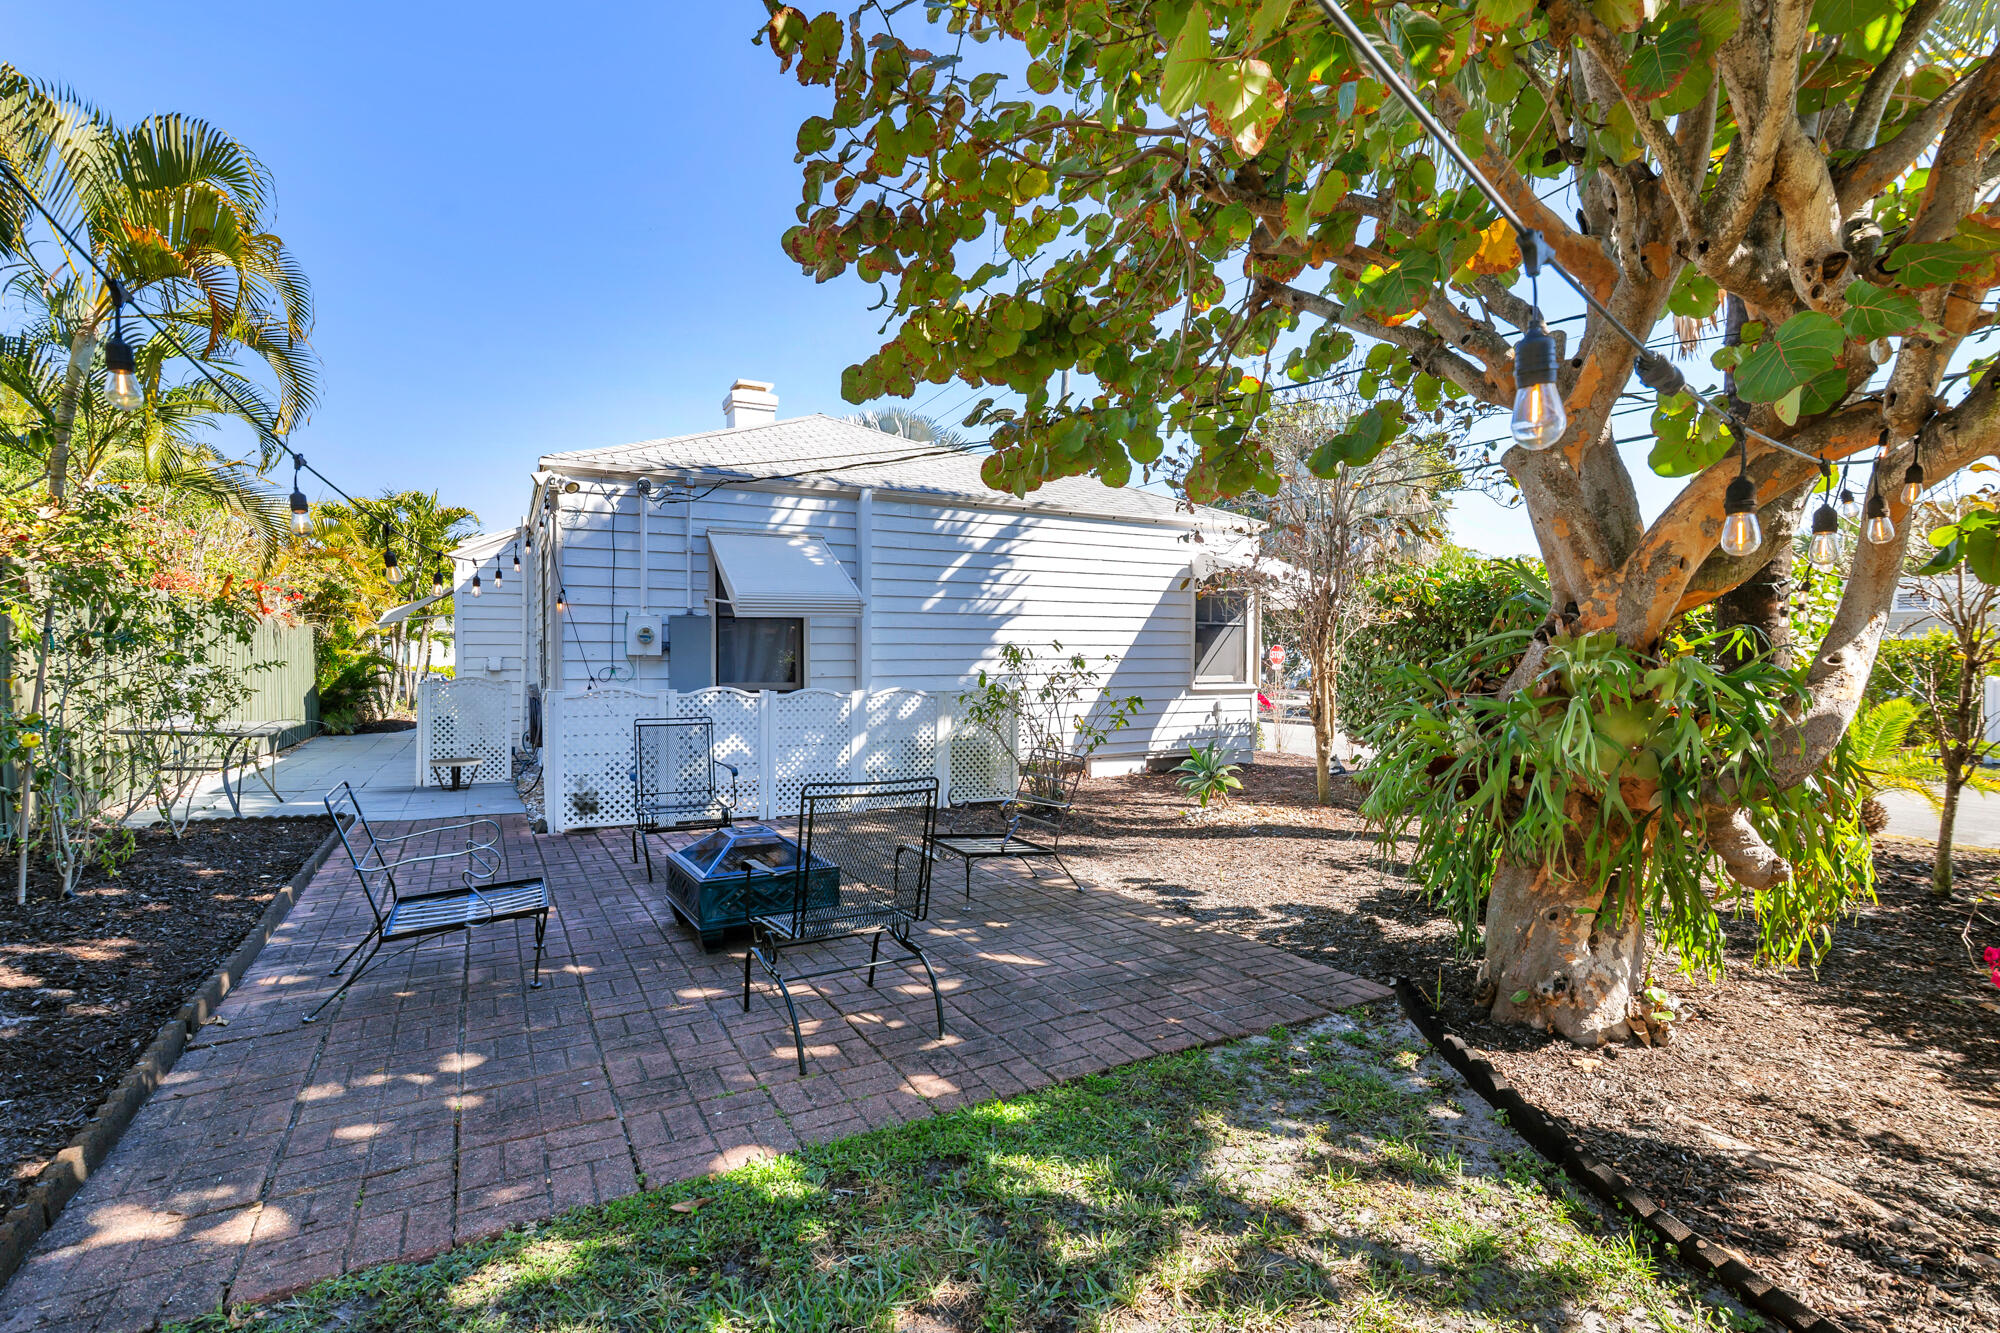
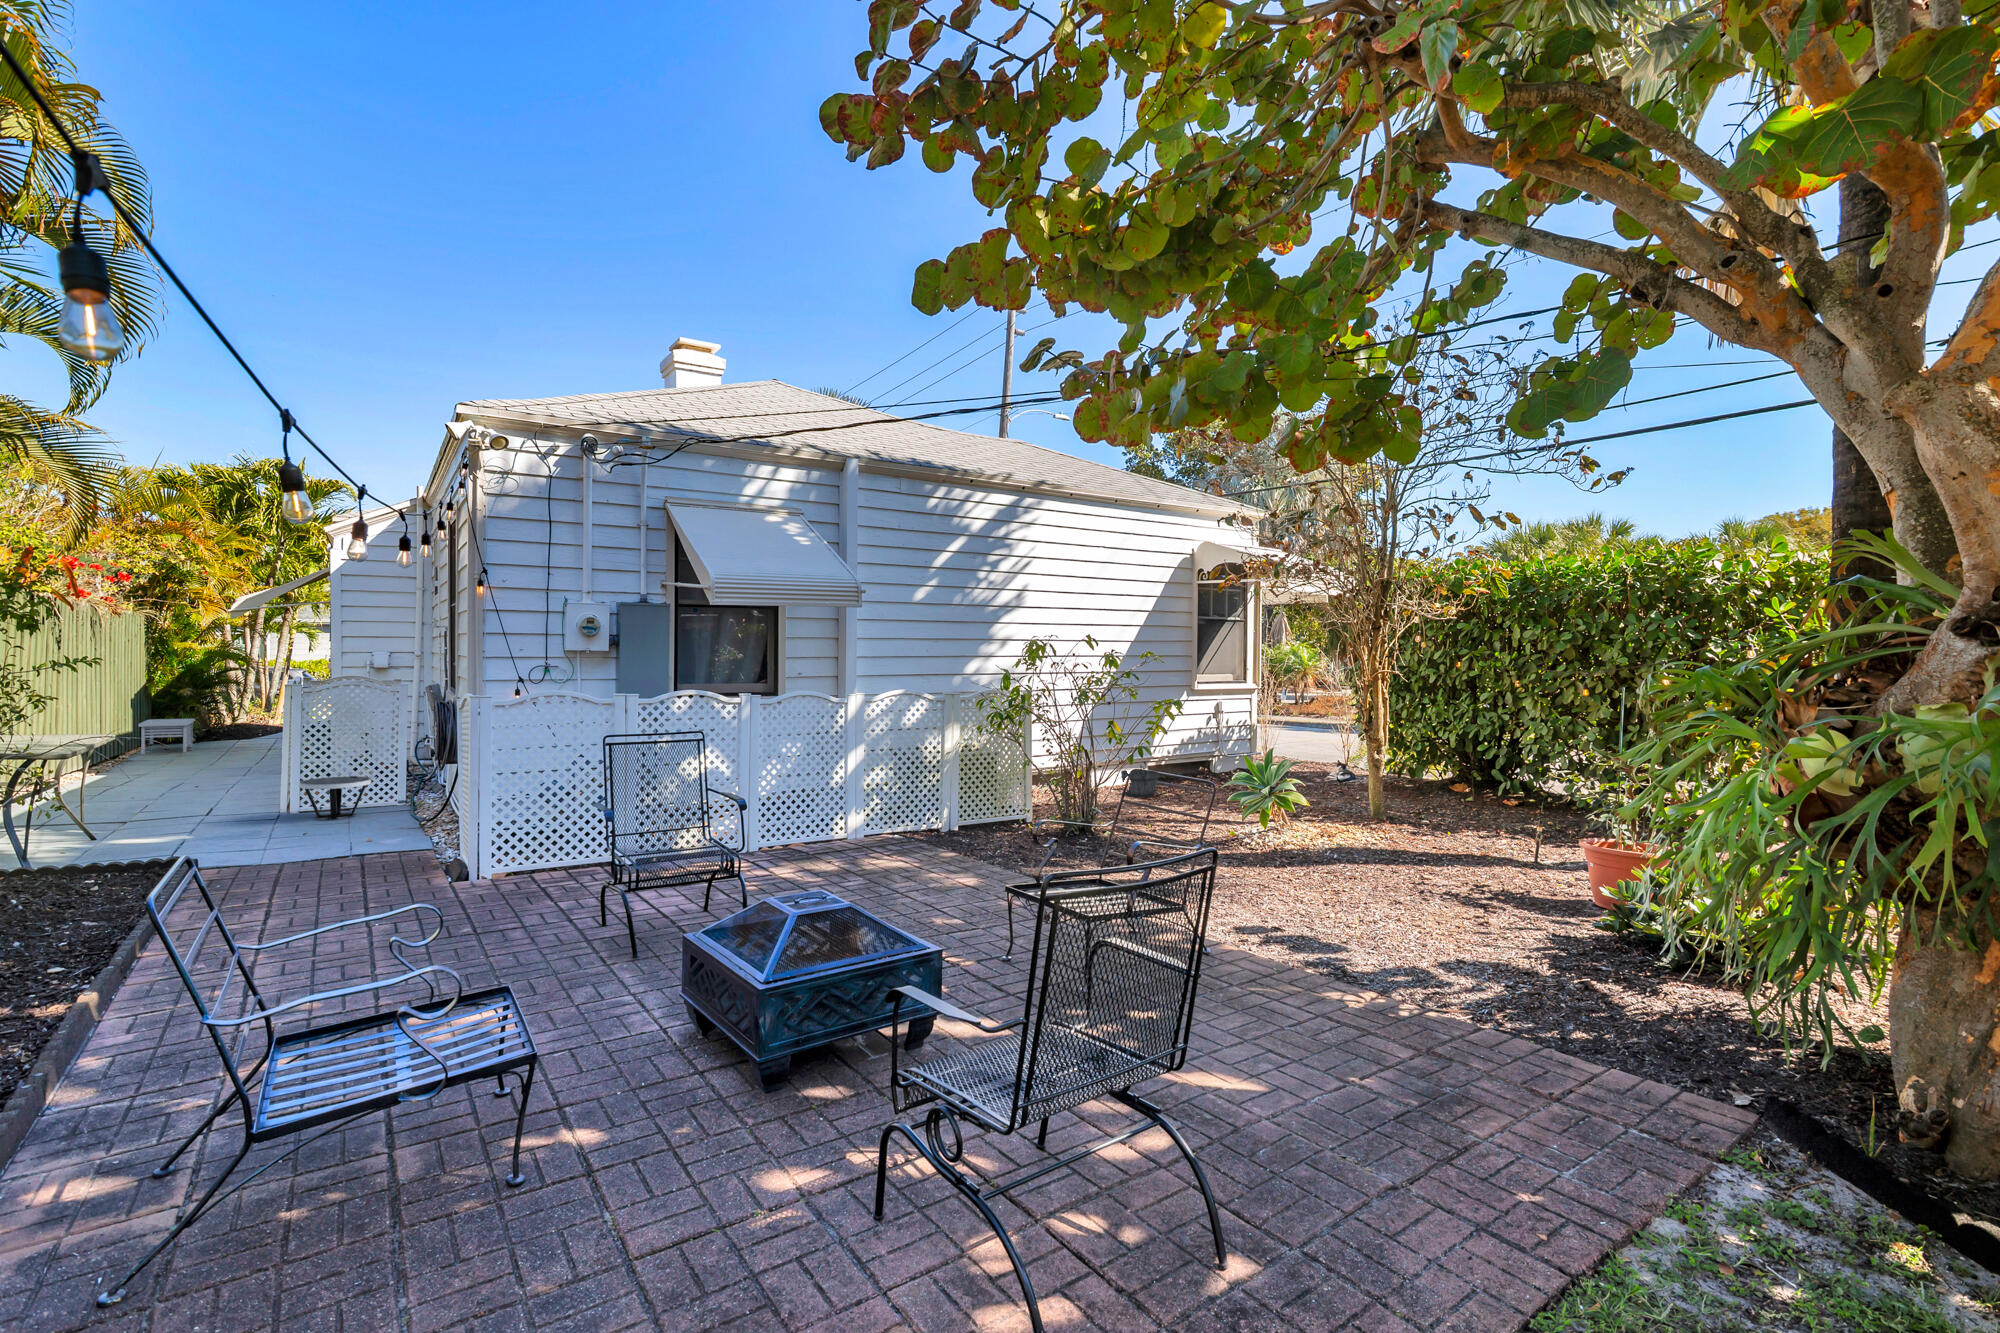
storage bench: none [309,714,352,743] -> present [138,719,195,754]
wooden bucket: none [1115,753,1149,784] -> present [1121,765,1159,797]
potted tree: present [567,777,602,835] -> none [493,802,543,882]

